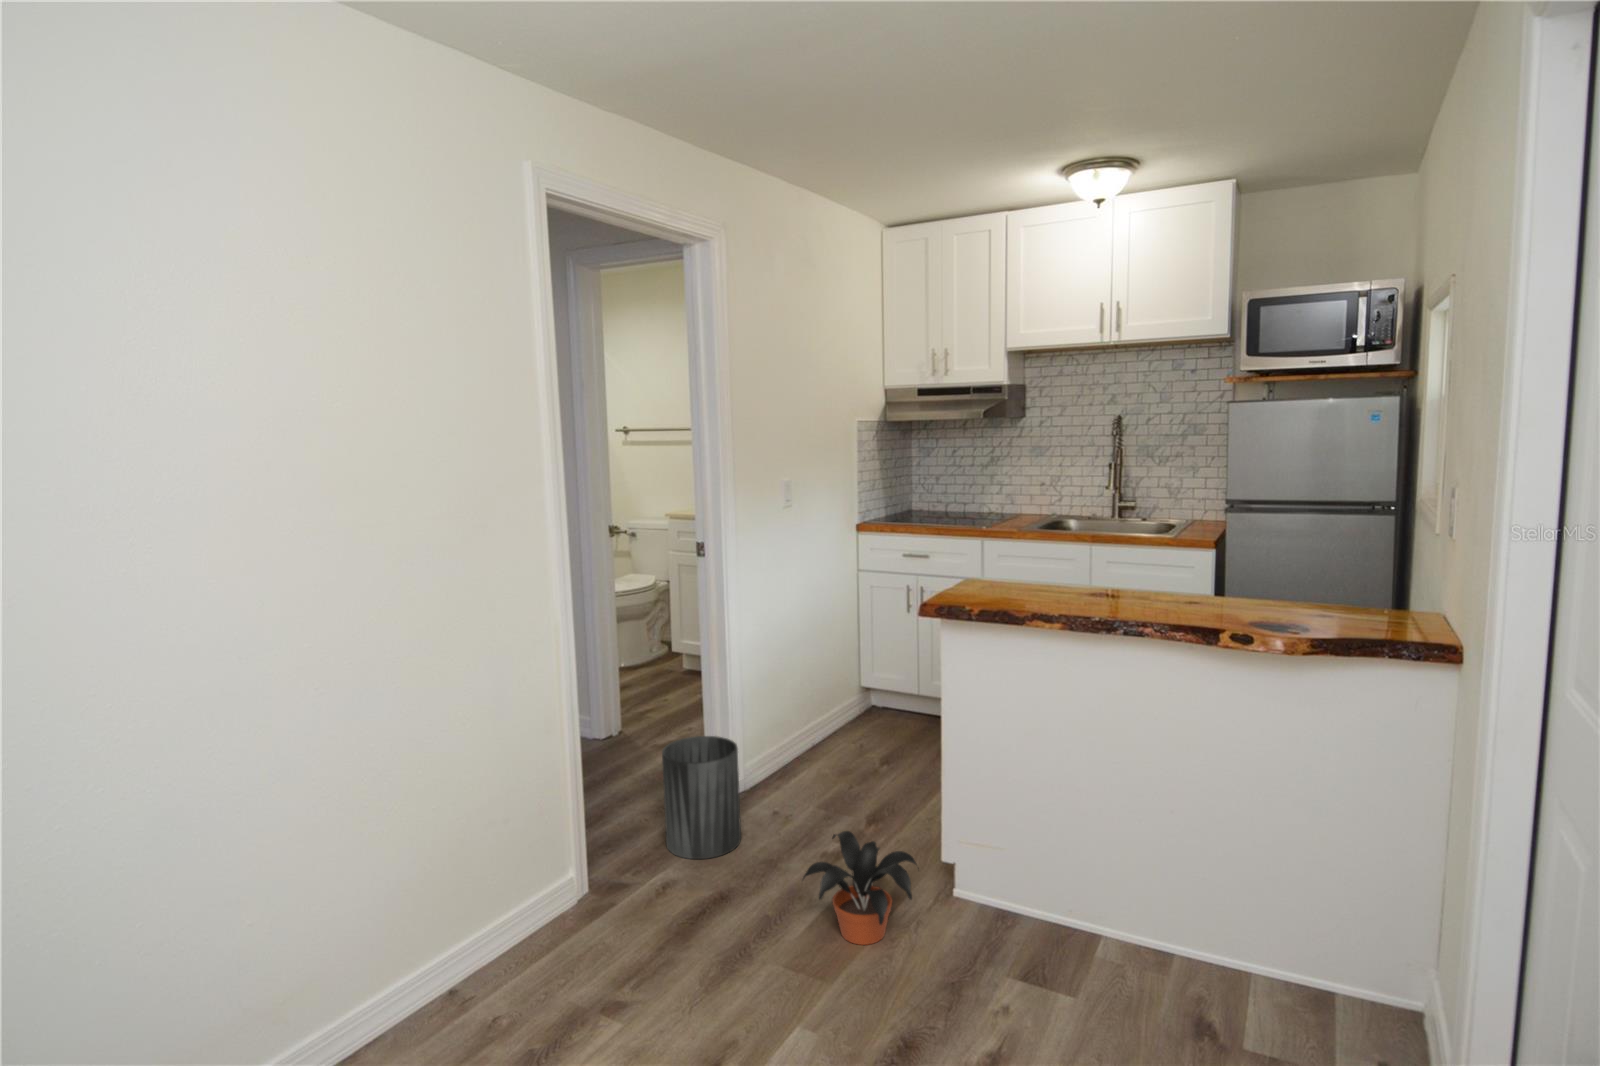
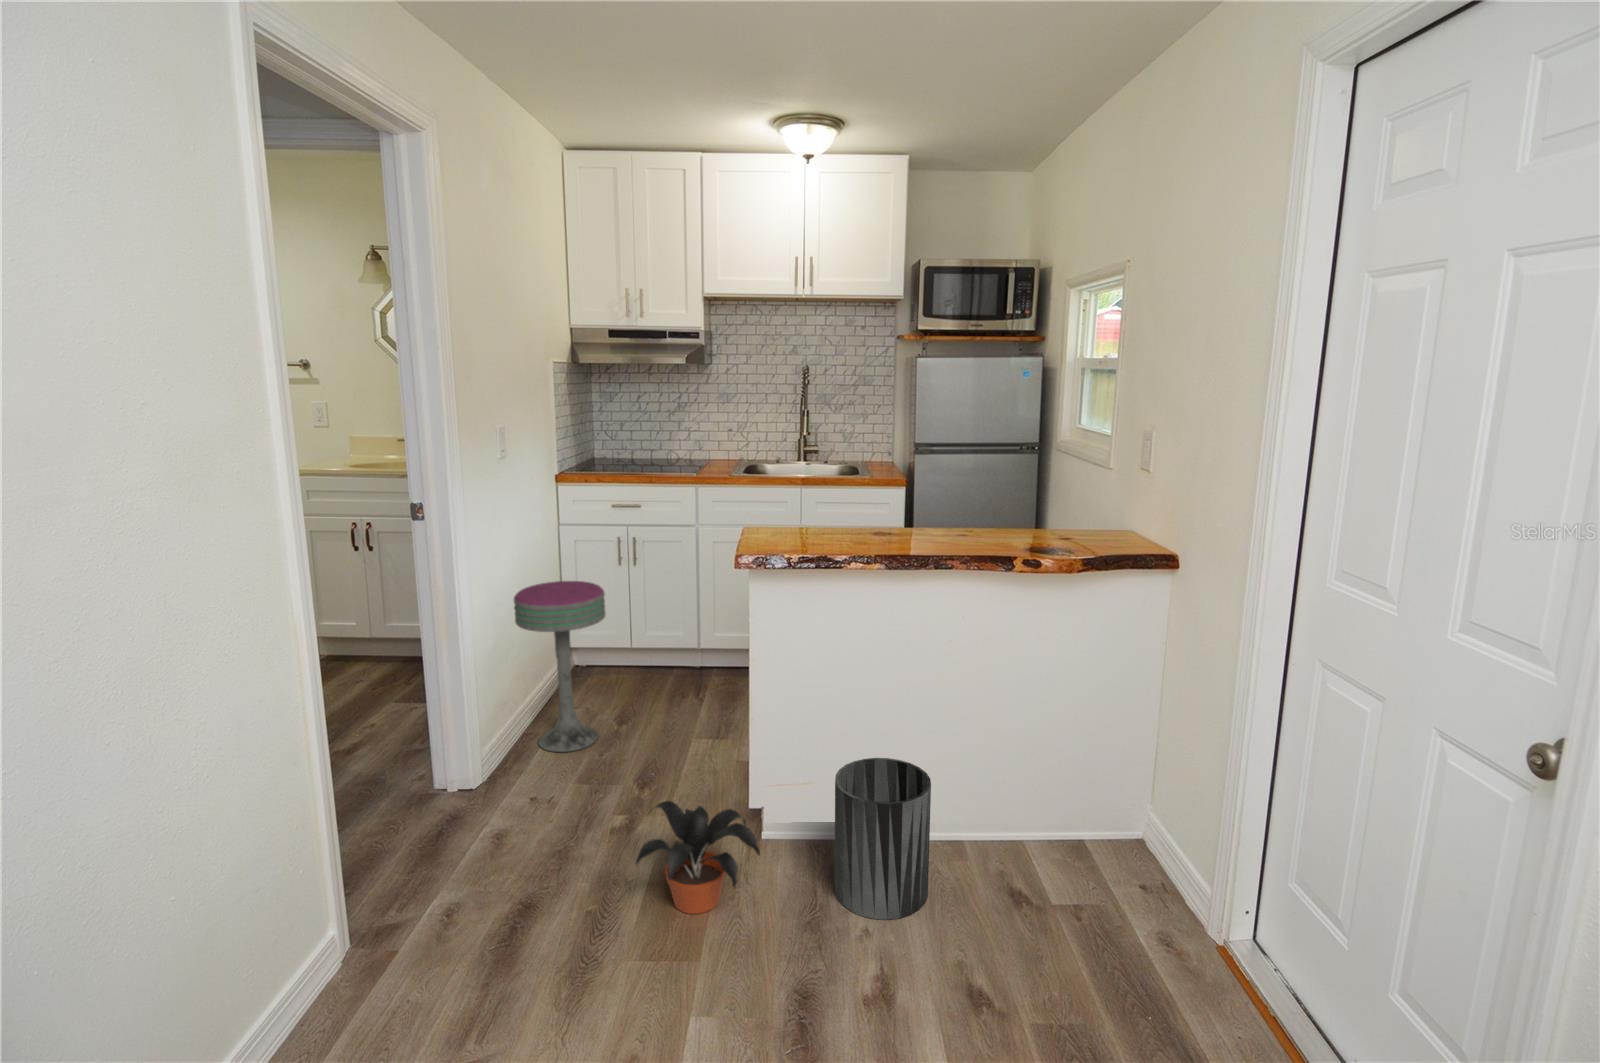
bar stool: none [785,620,866,780] -> present [514,581,606,752]
trash can: present [662,736,741,859] -> present [835,758,931,920]

